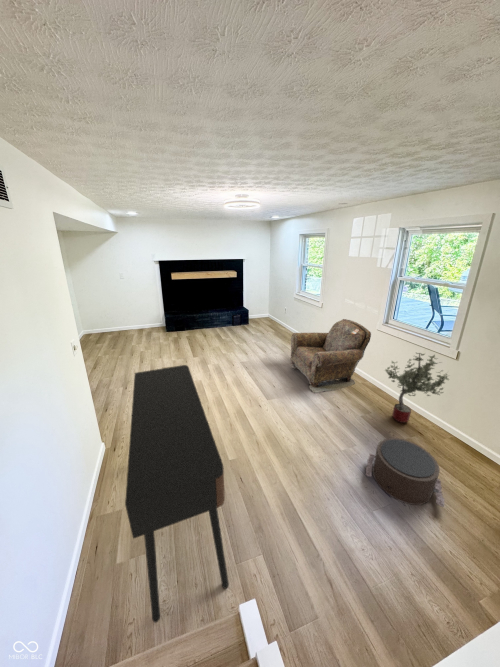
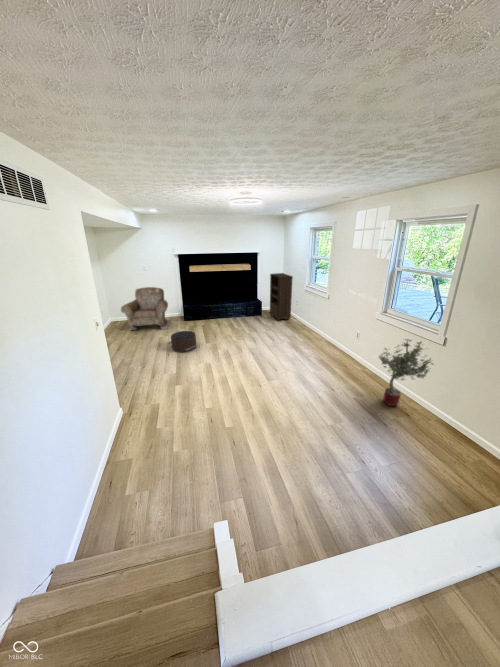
bookshelf: none [257,281,282,330] -> present [270,273,293,321]
armchair: present [290,319,371,393] -> present [121,287,168,330]
console table: present [125,365,229,622] -> none [125,343,211,534]
pouf: present [366,438,444,507] -> present [168,331,197,352]

